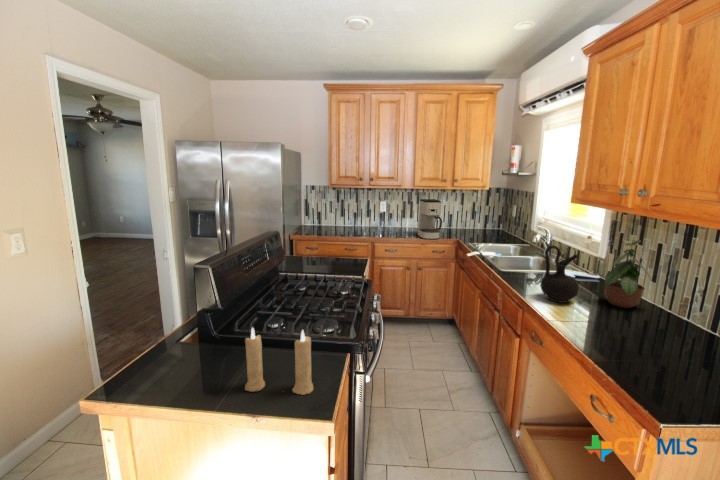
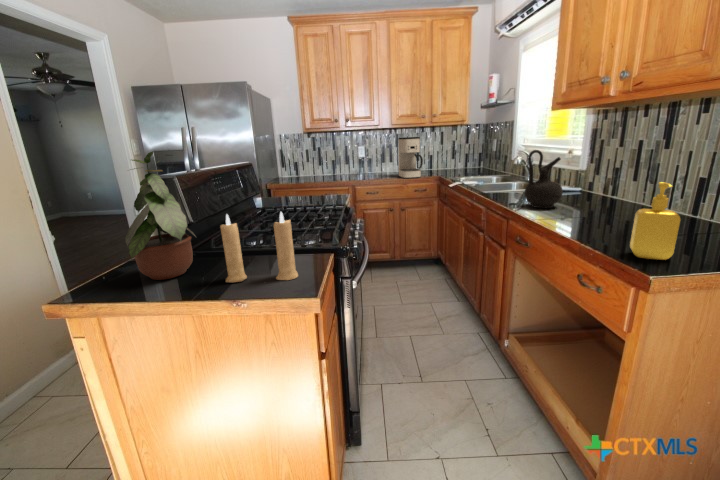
potted plant: present [605,240,652,308] -> present [125,151,196,280]
soap dispenser: none [645,325,697,403] -> present [630,182,680,260]

